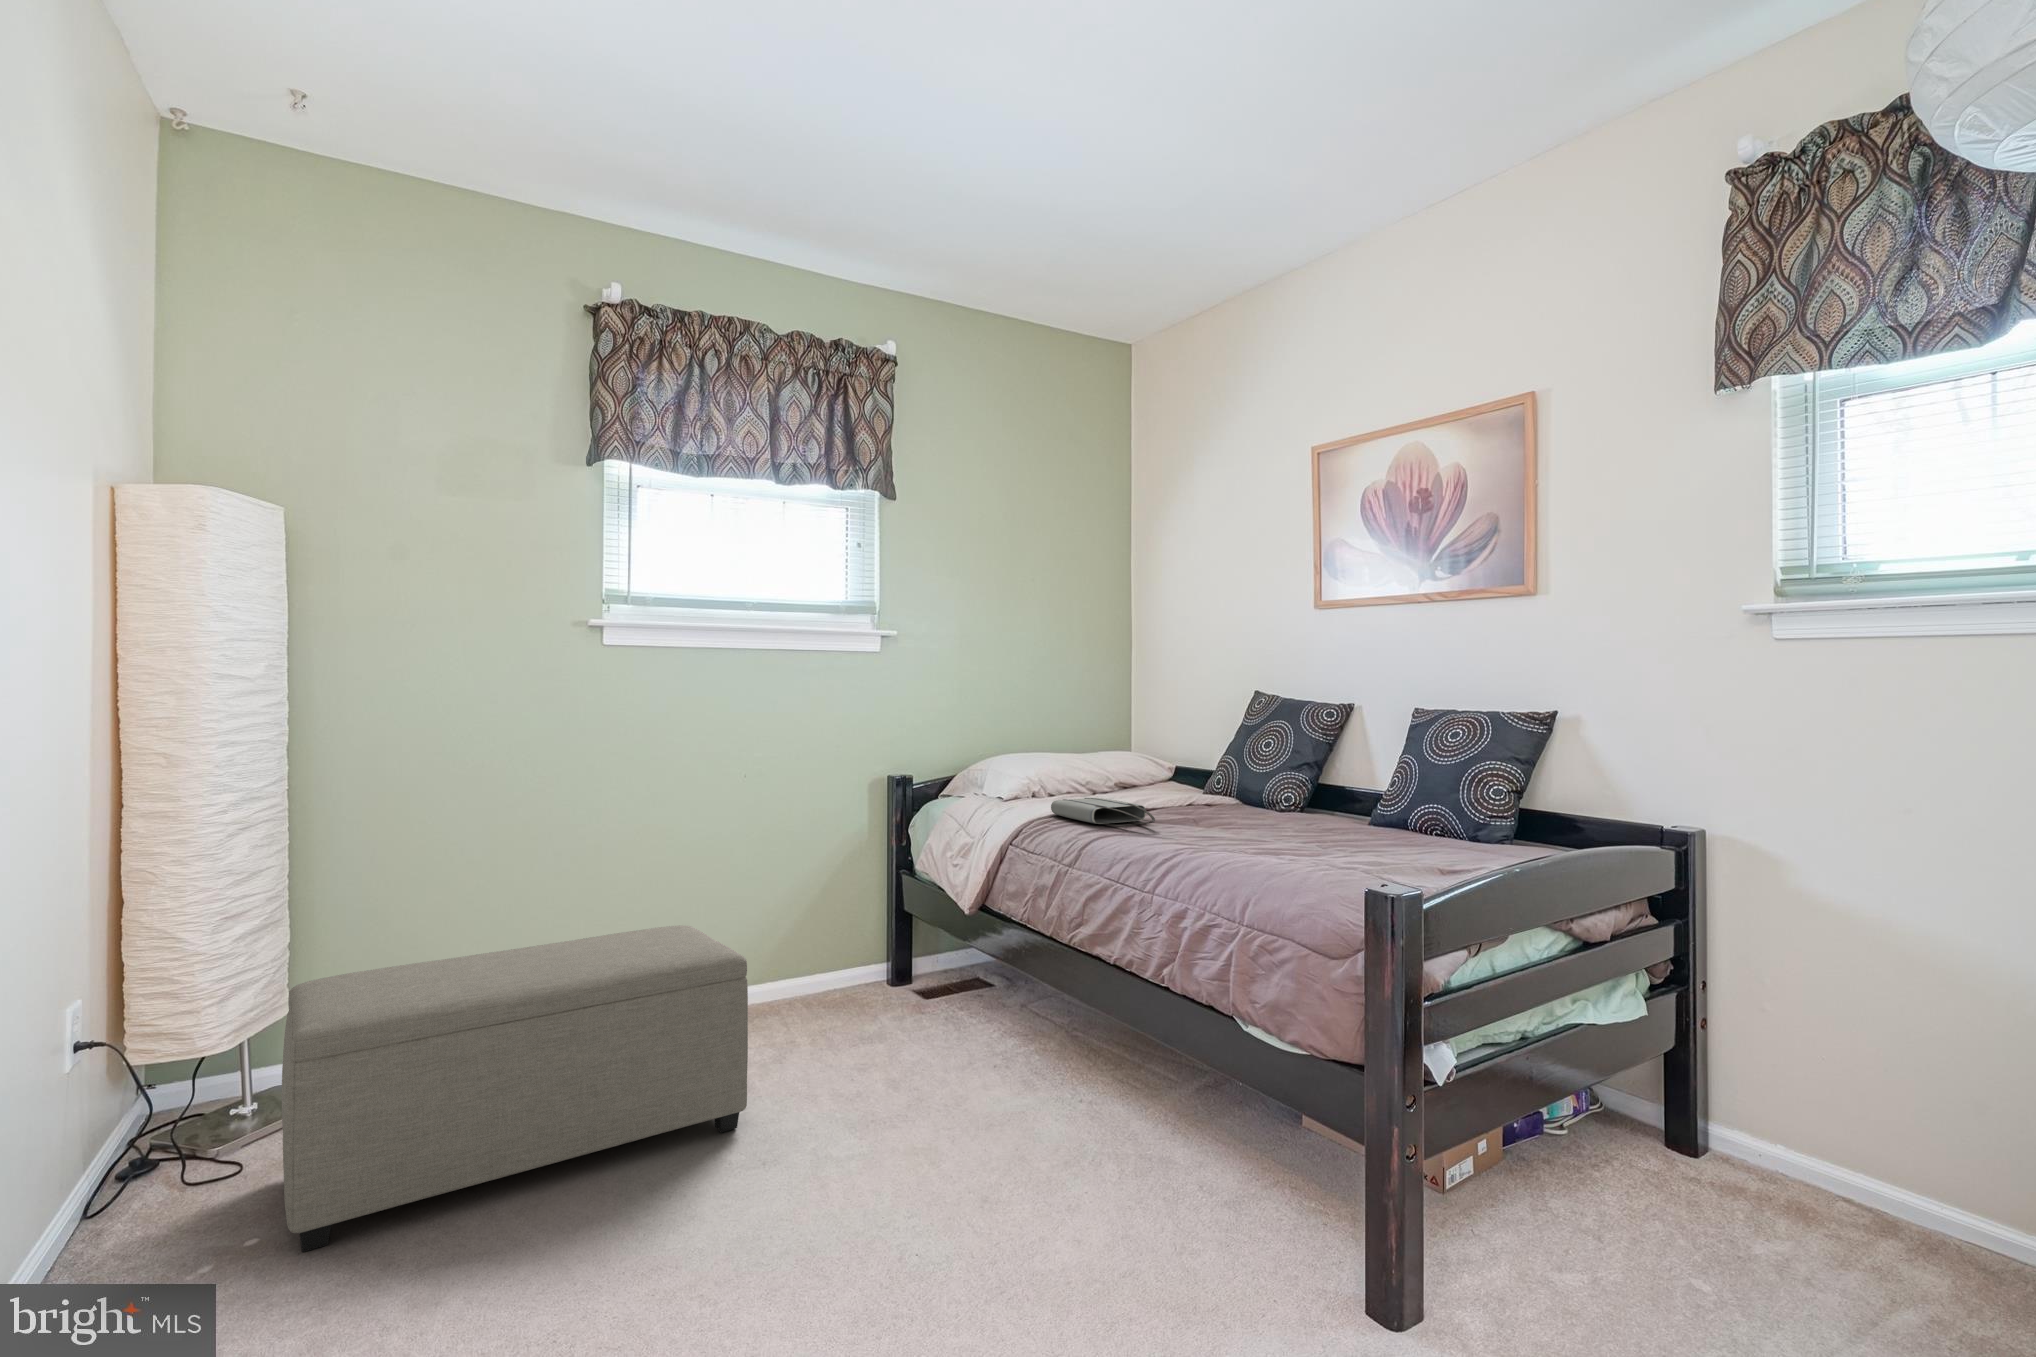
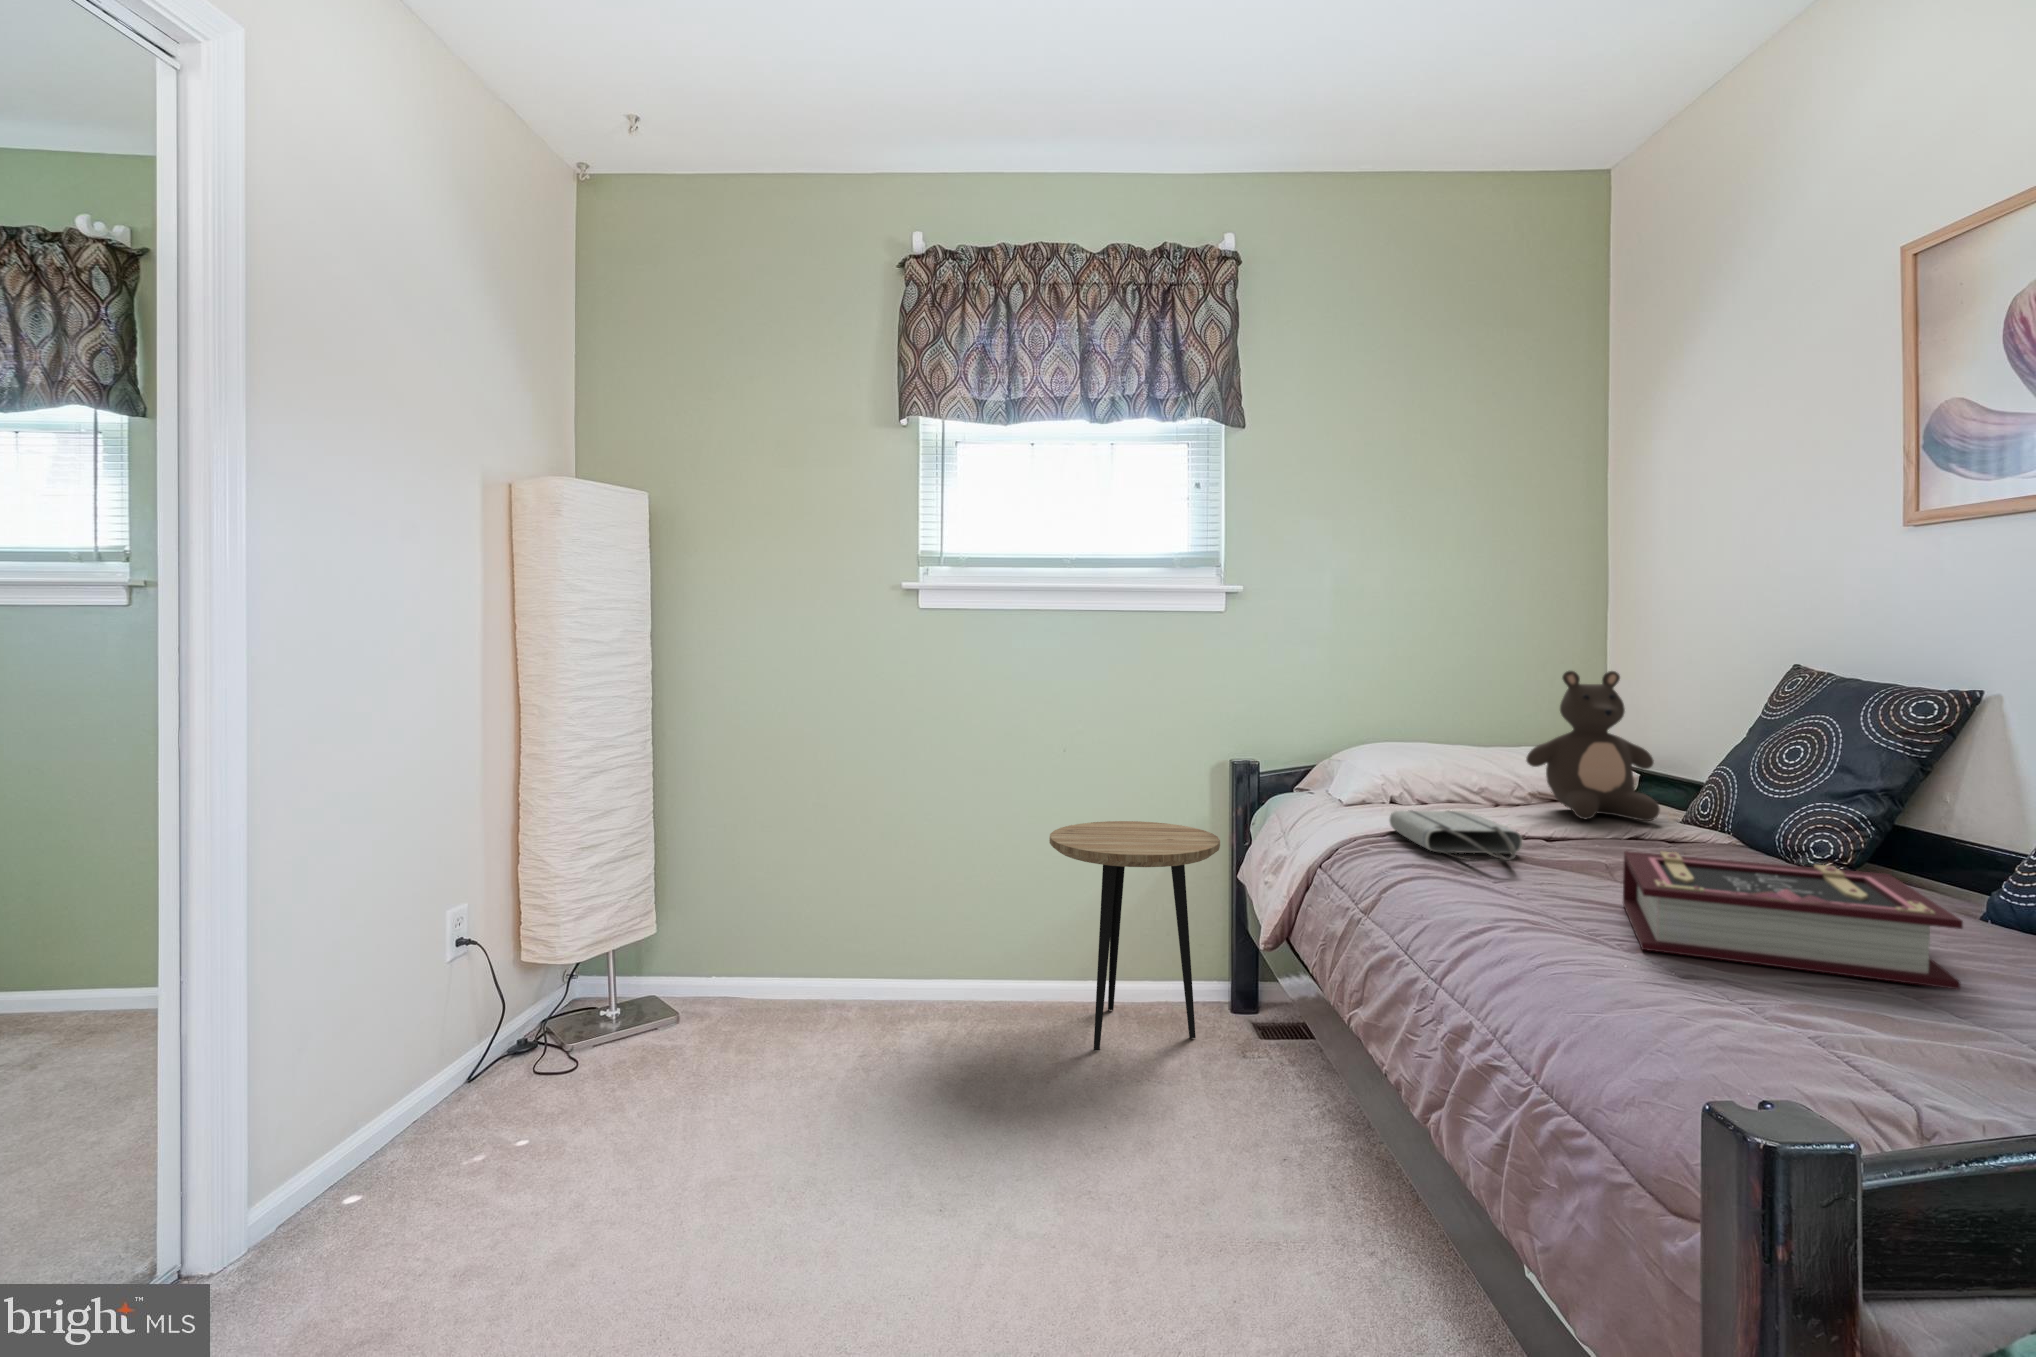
teddy bear: none [1113,697,1195,799] -> present [1526,671,1660,821]
book: none [1226,803,1393,857] -> present [1623,851,1963,990]
side table: none [755,834,904,1036] -> present [1049,821,1220,1051]
ottoman: present [282,925,748,1252] -> none [524,908,955,1163]

